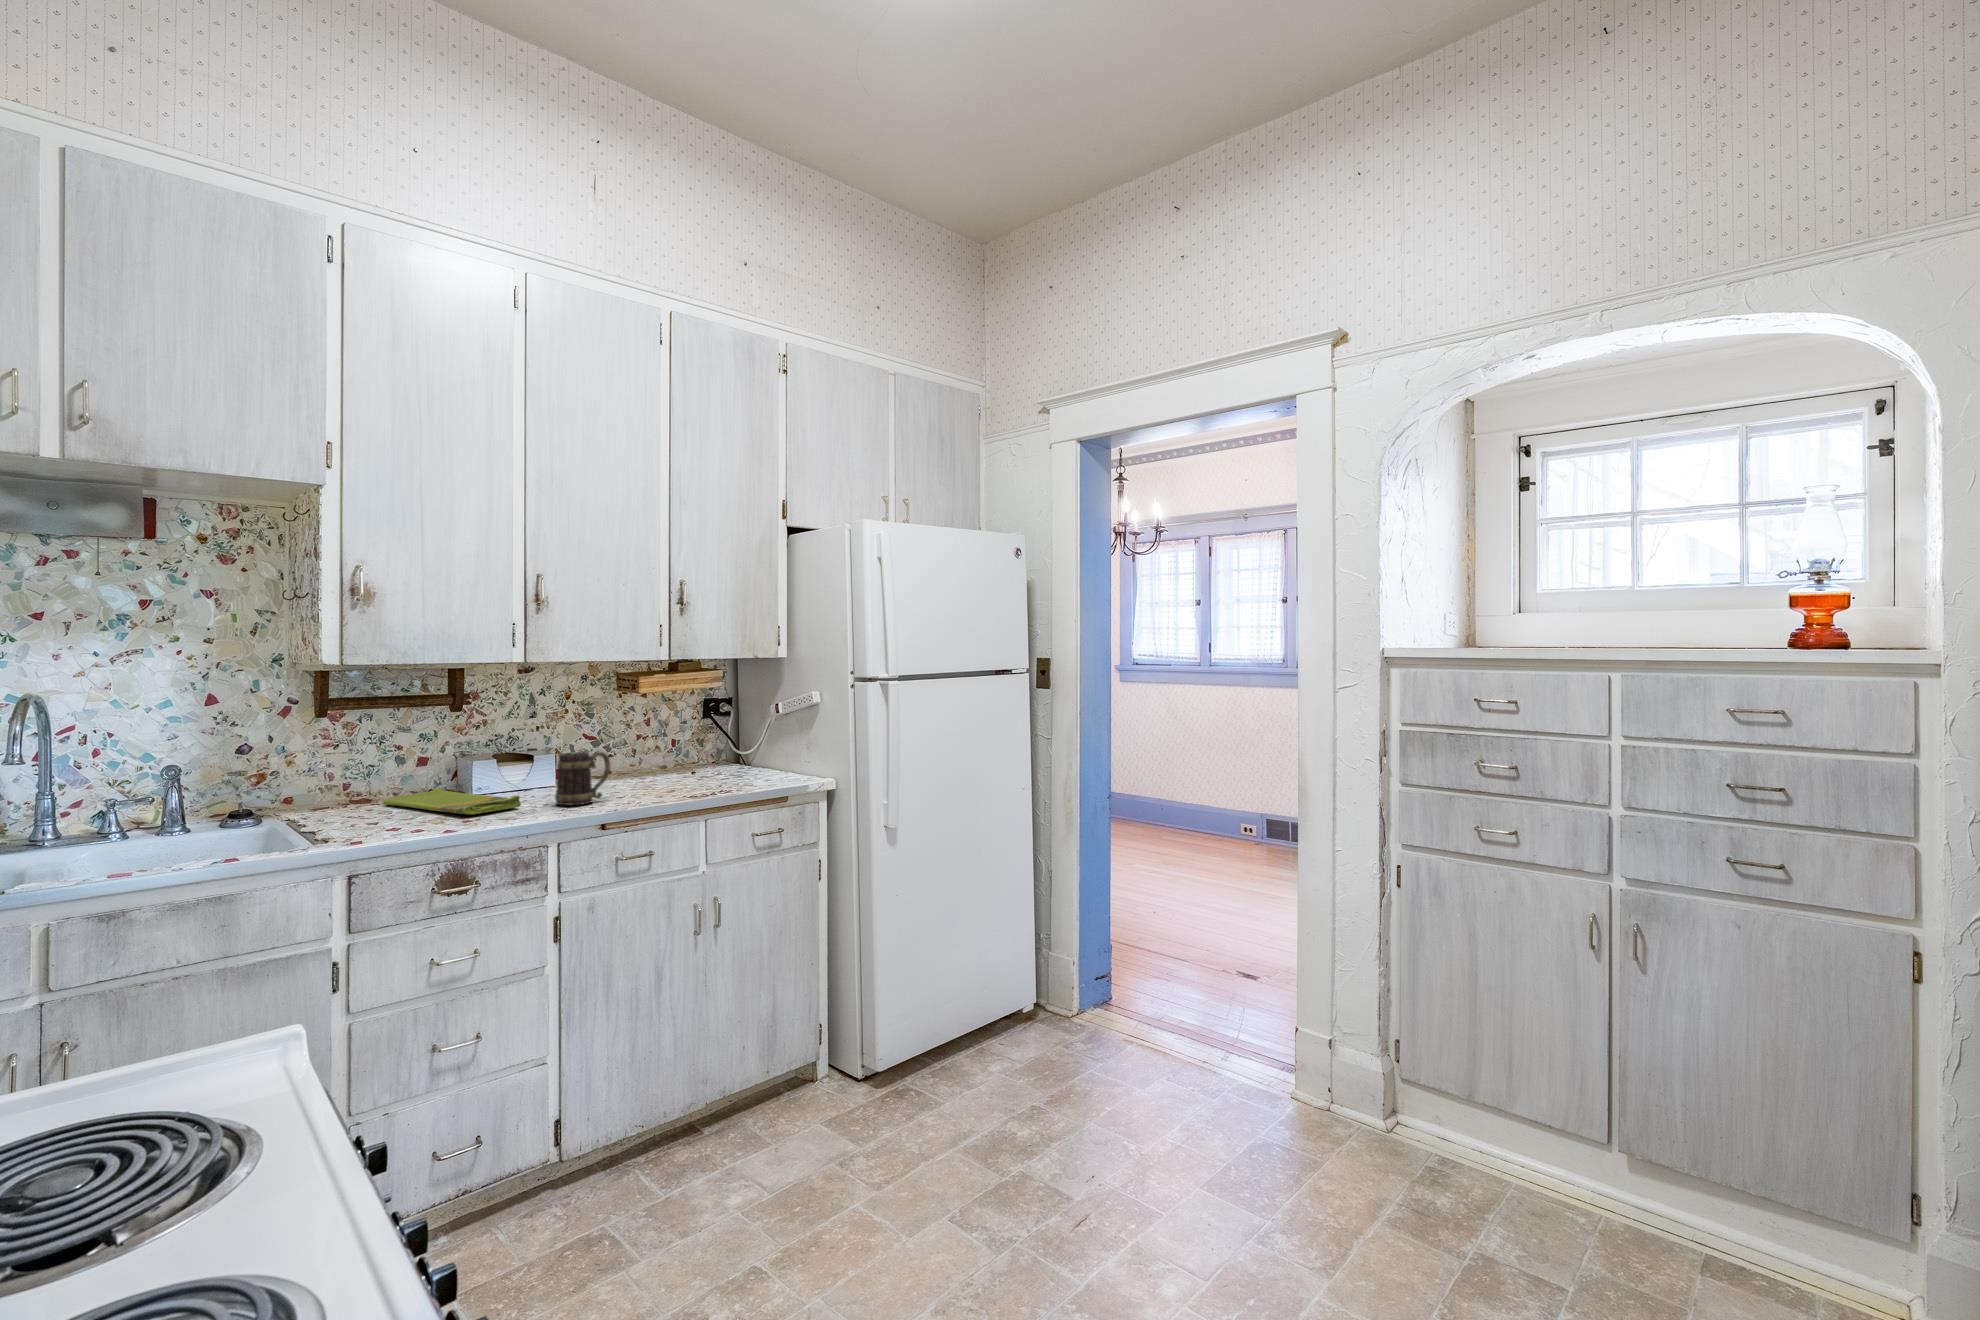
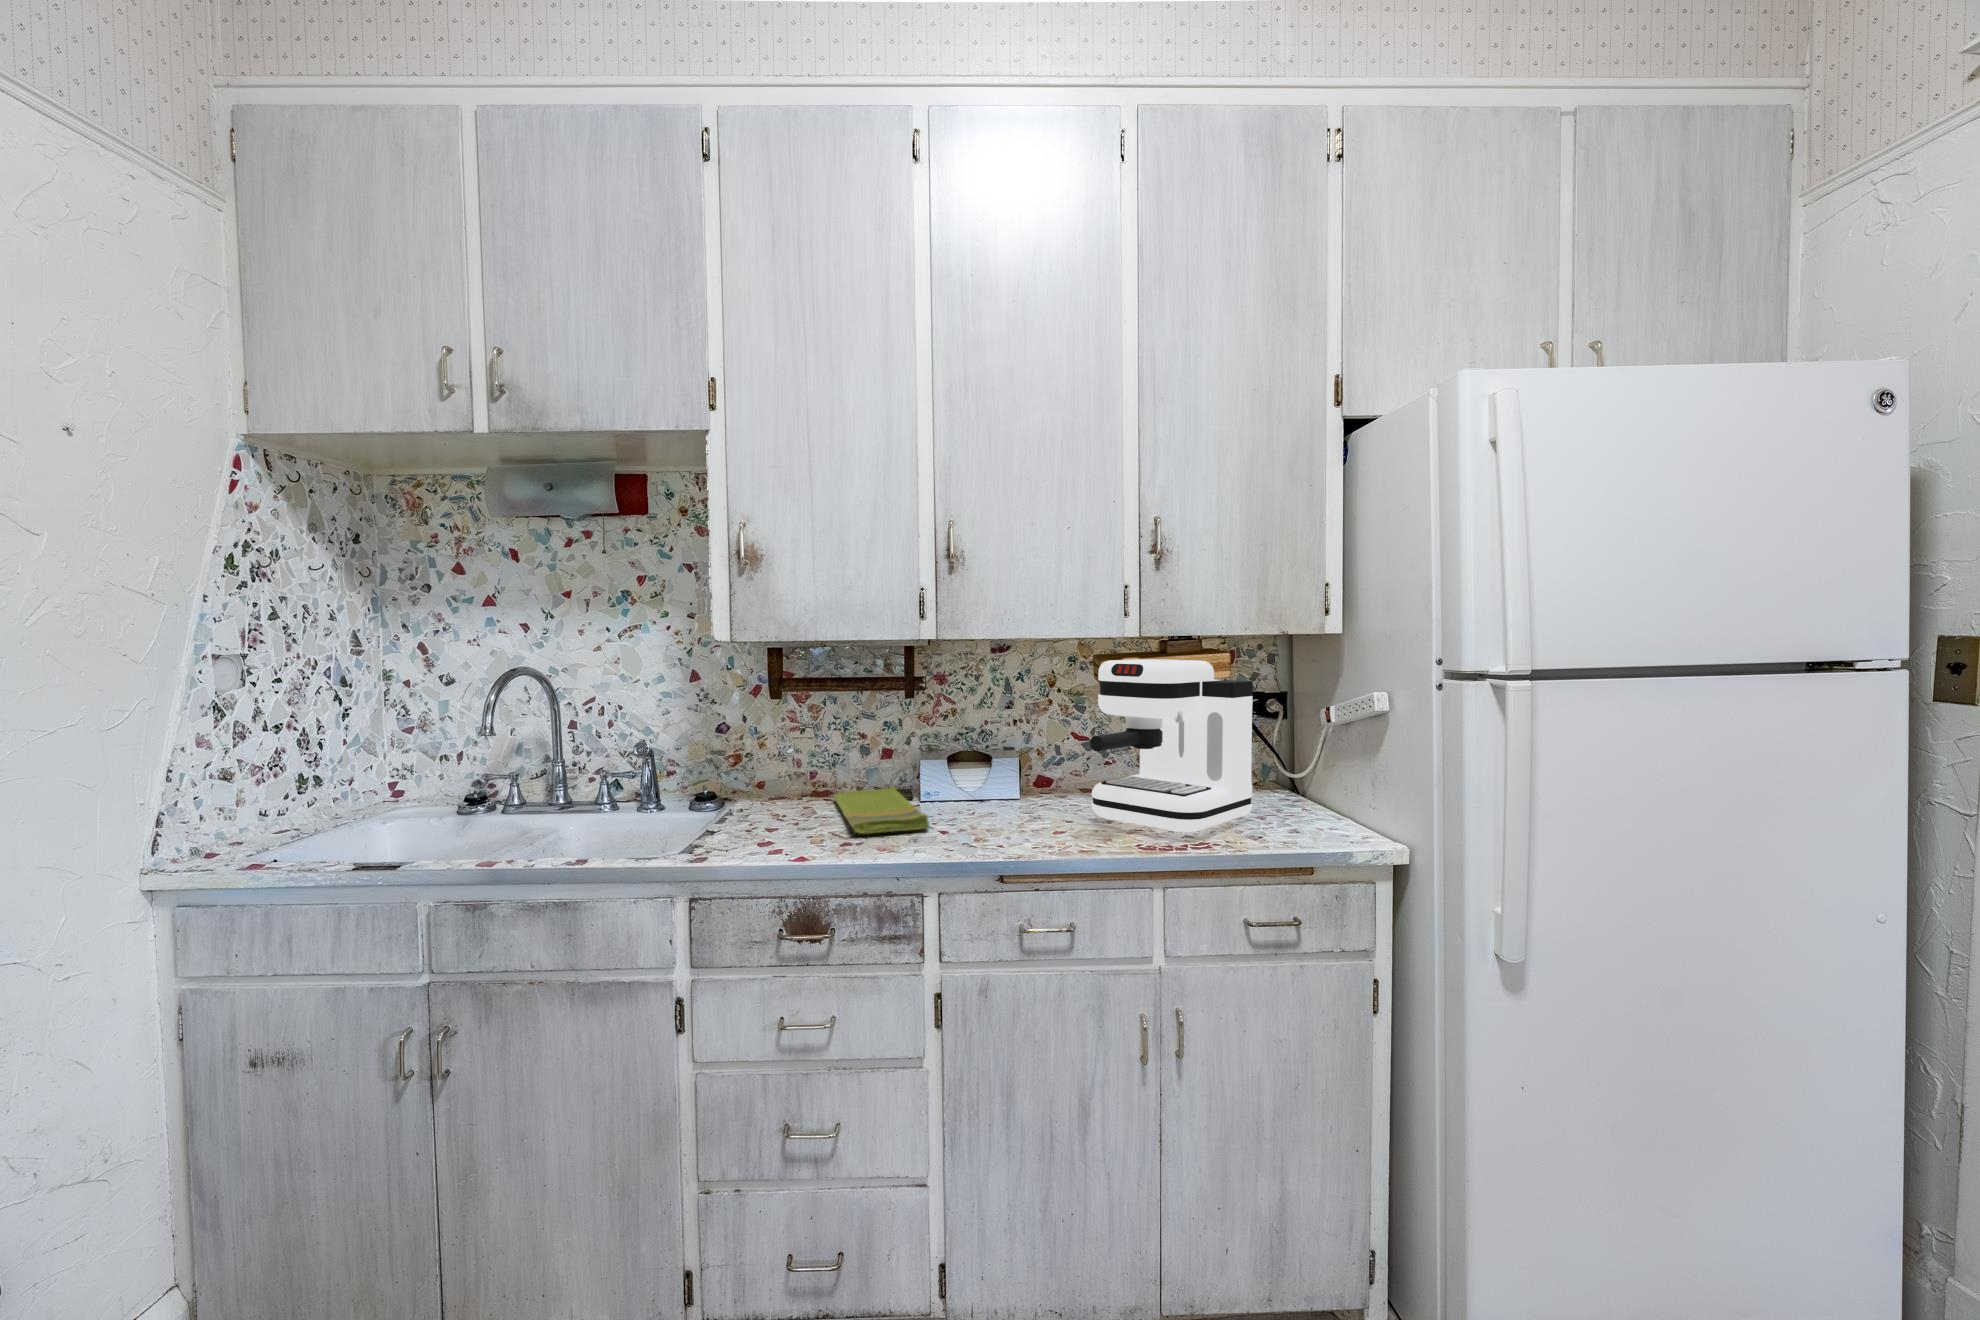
coffee maker: none [634,675,738,789] -> present [1090,659,1253,835]
mug: present [555,752,610,805] -> none [969,763,1040,838]

